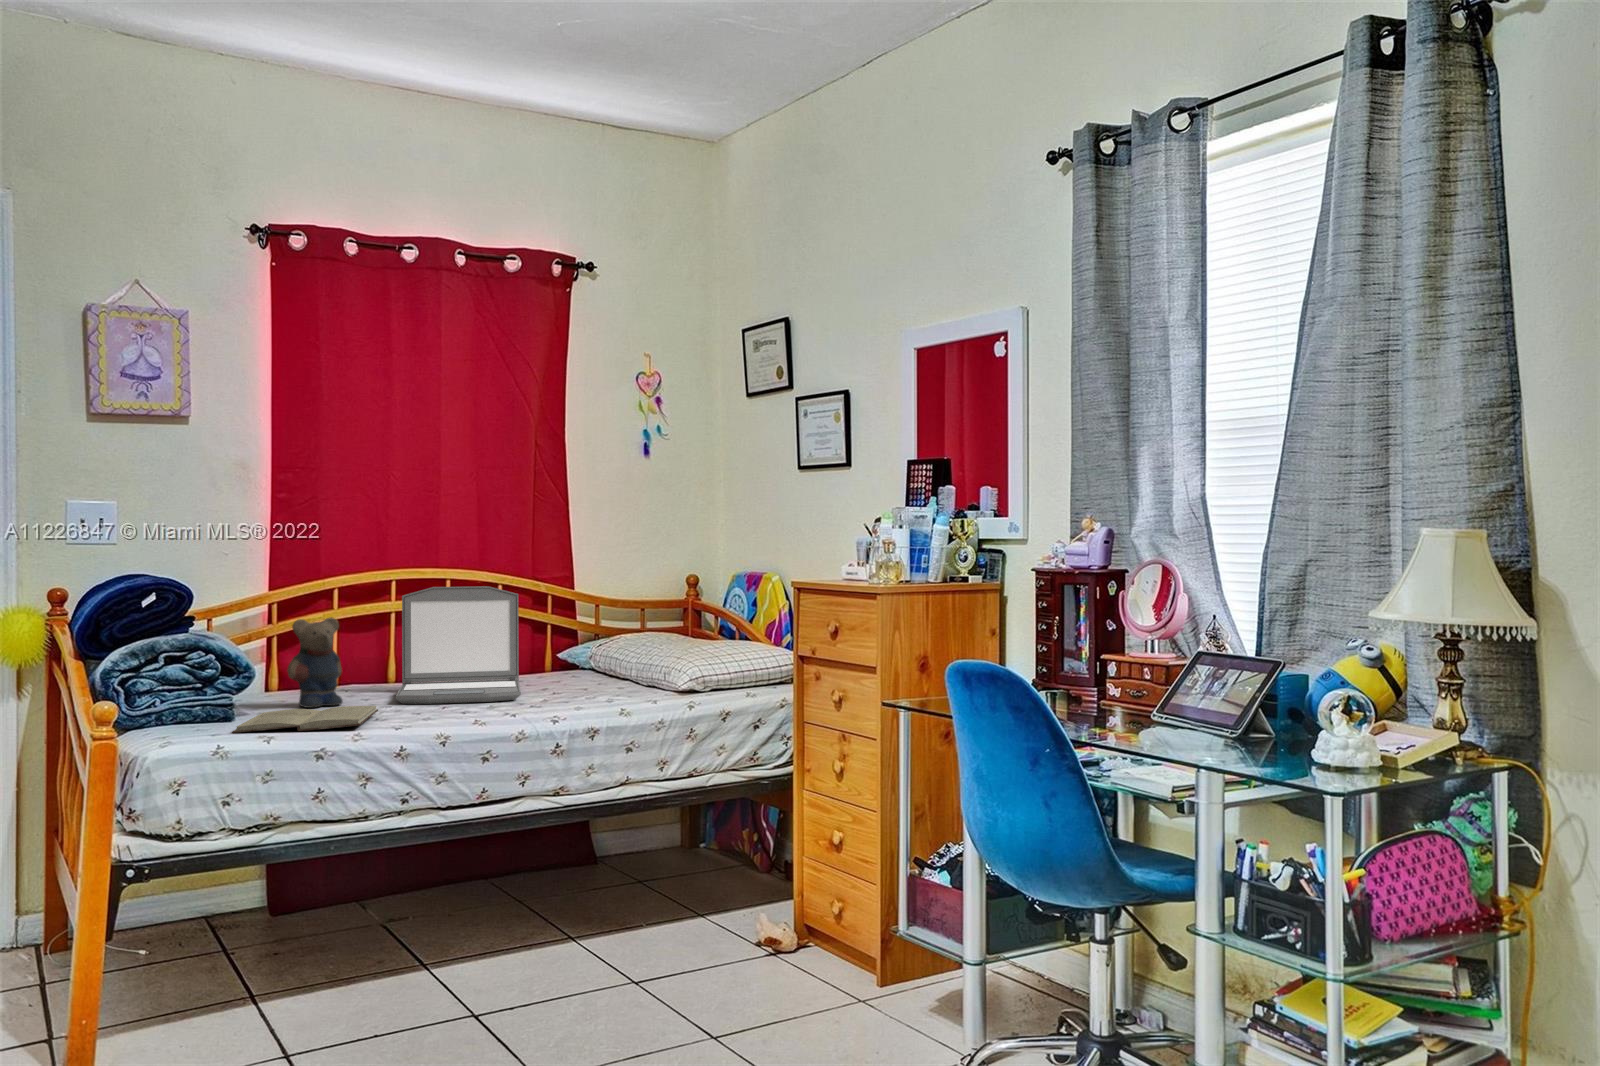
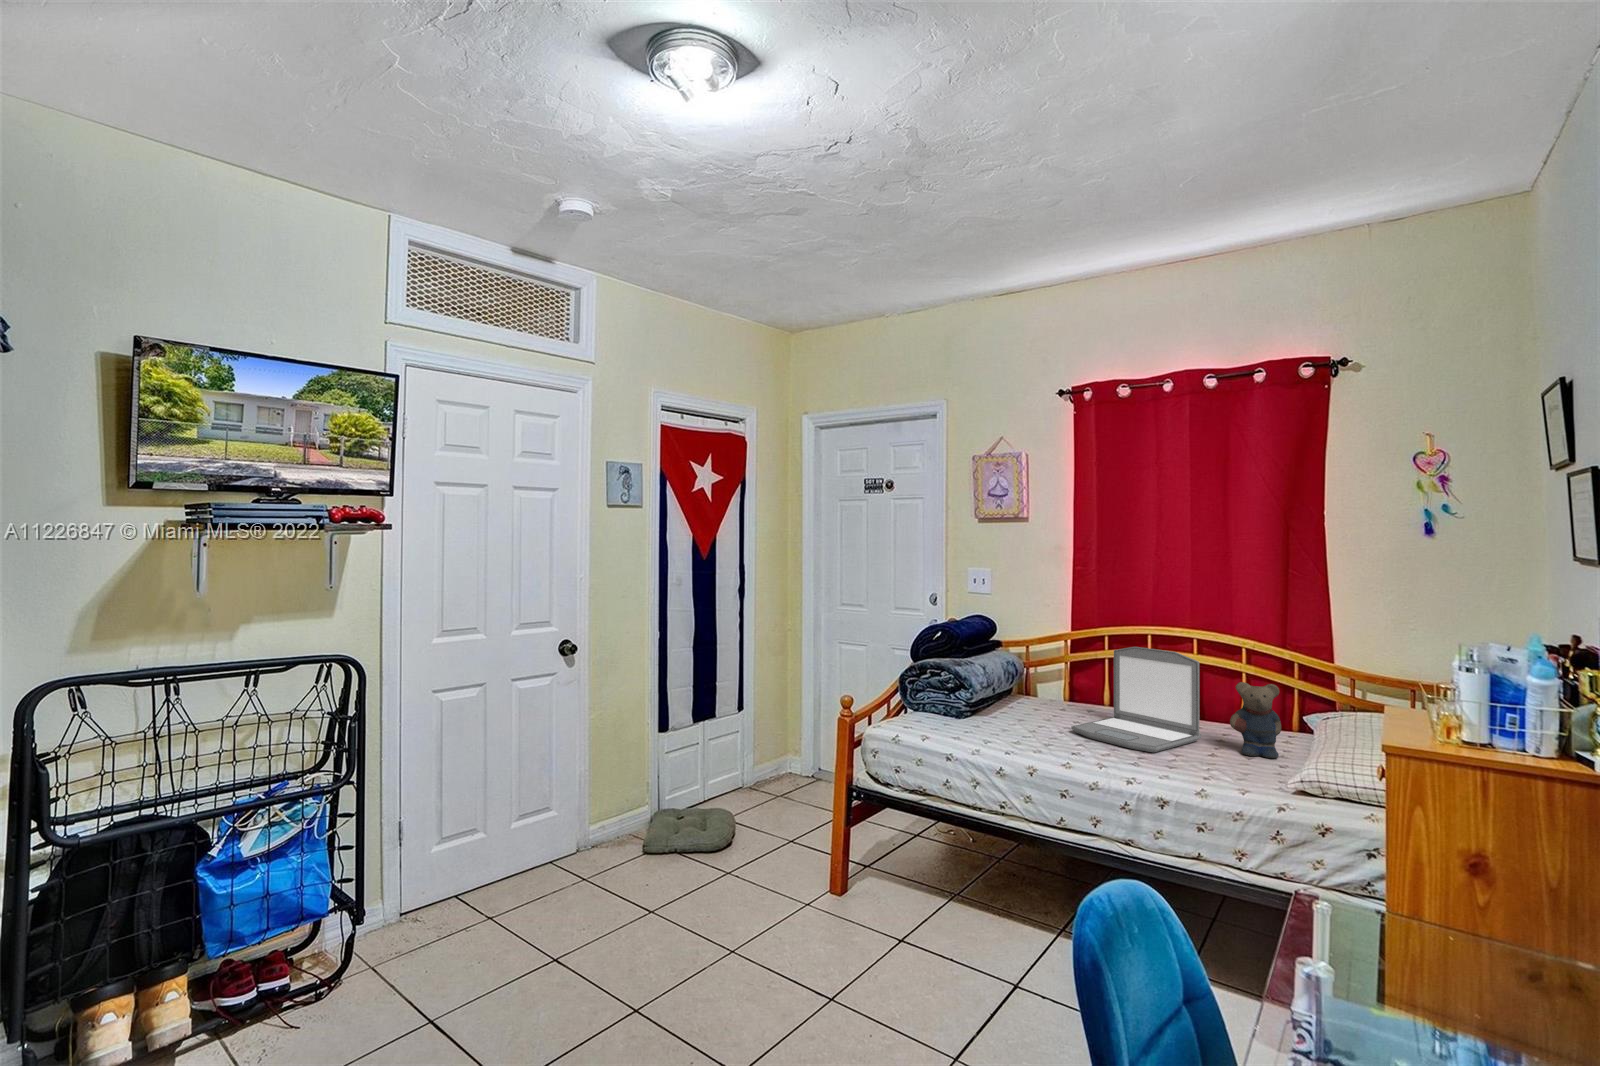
teddy bear: present [287,618,343,708] -> present [1230,682,1281,758]
book: present [232,706,378,733] -> none [926,718,1029,744]

